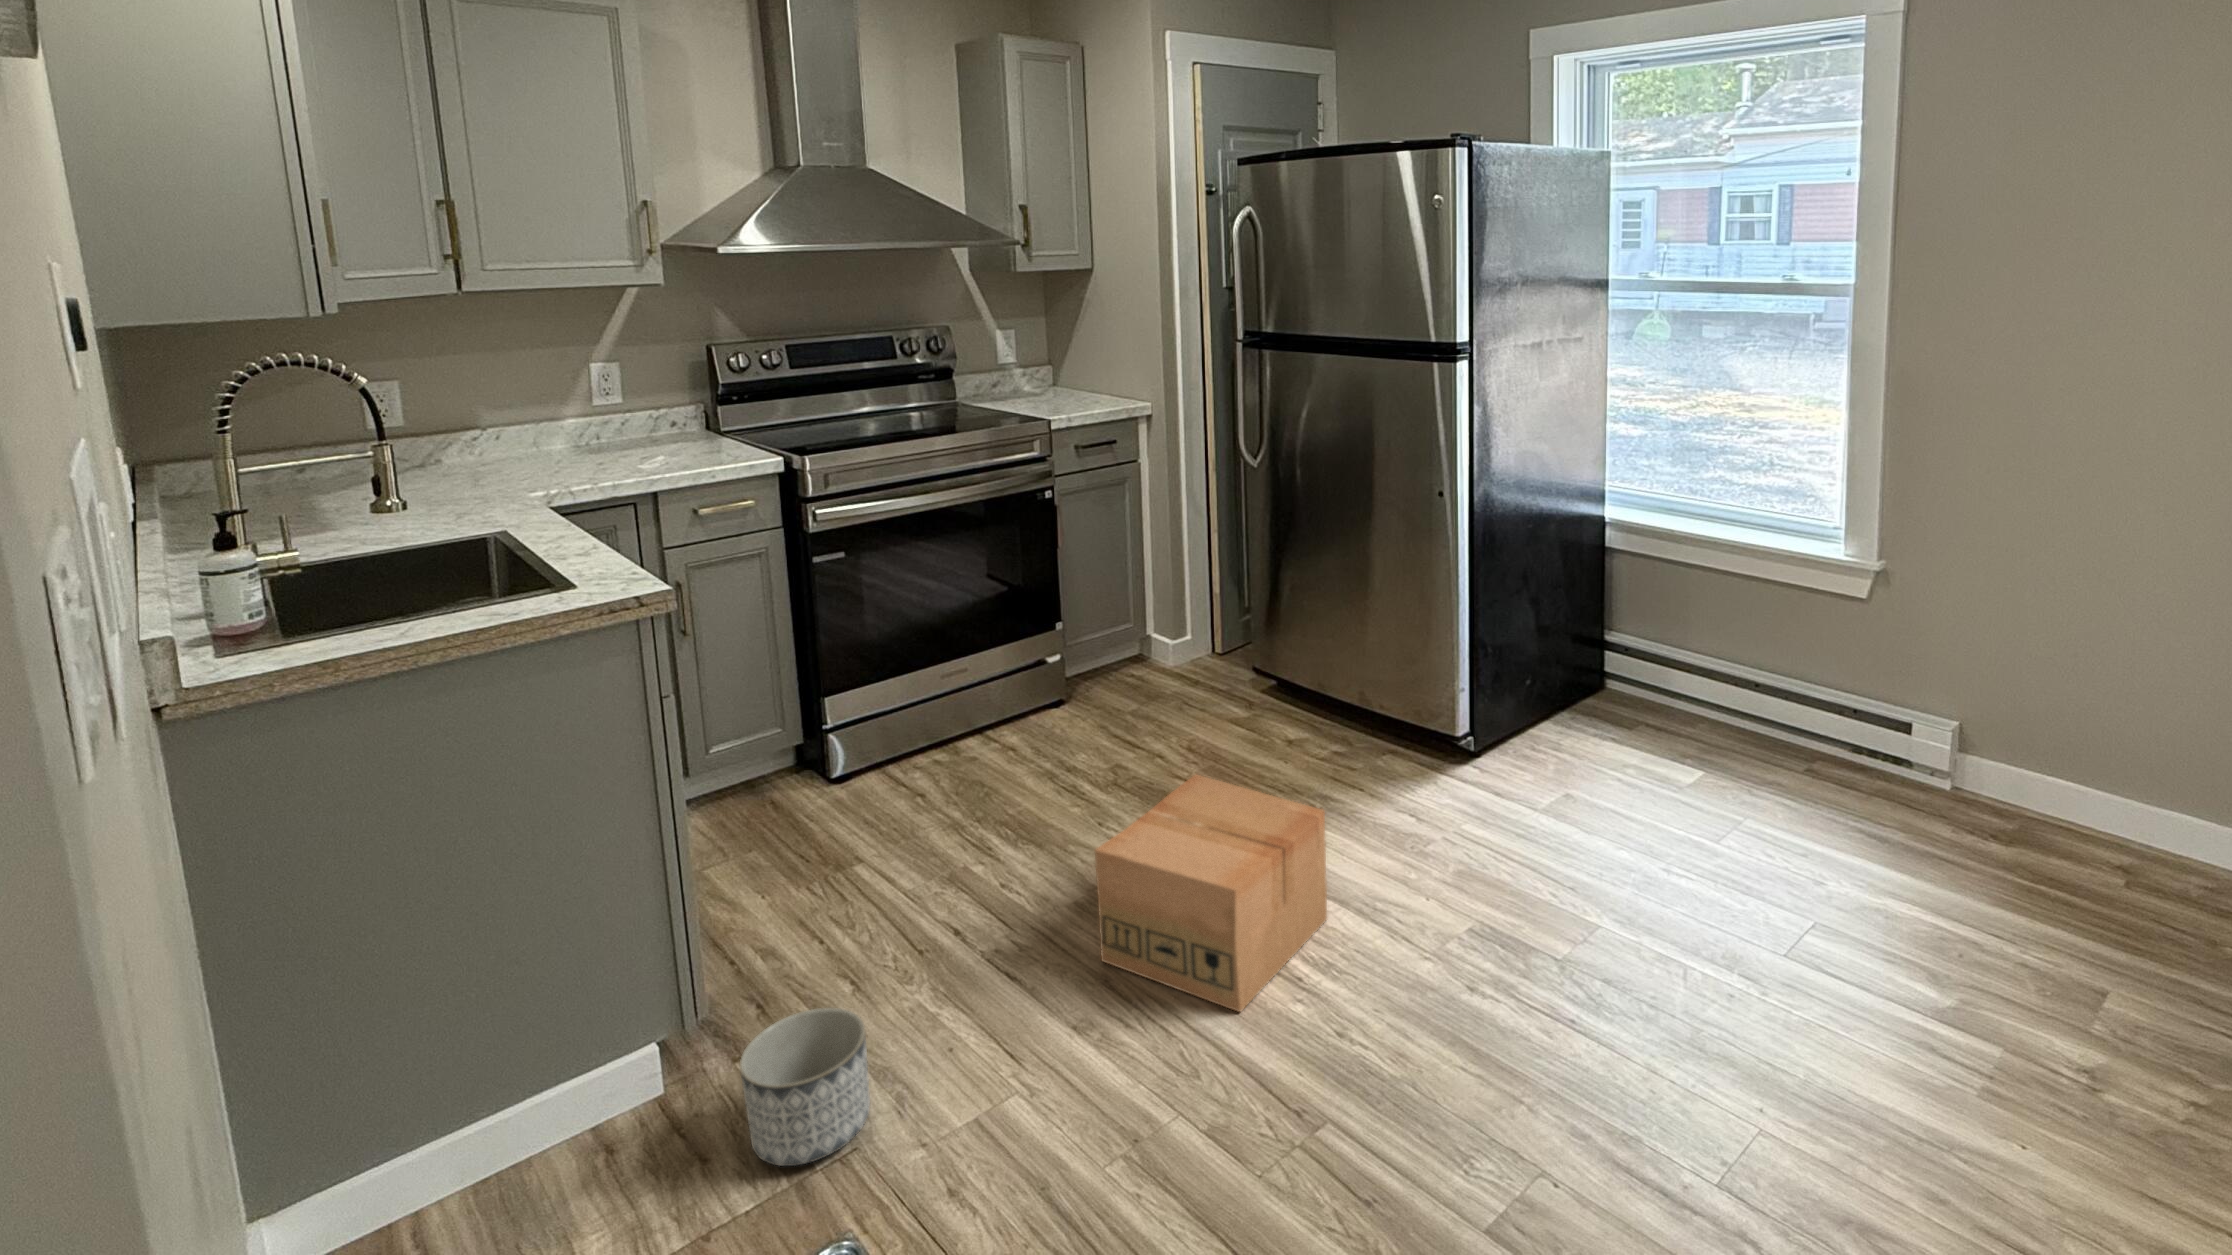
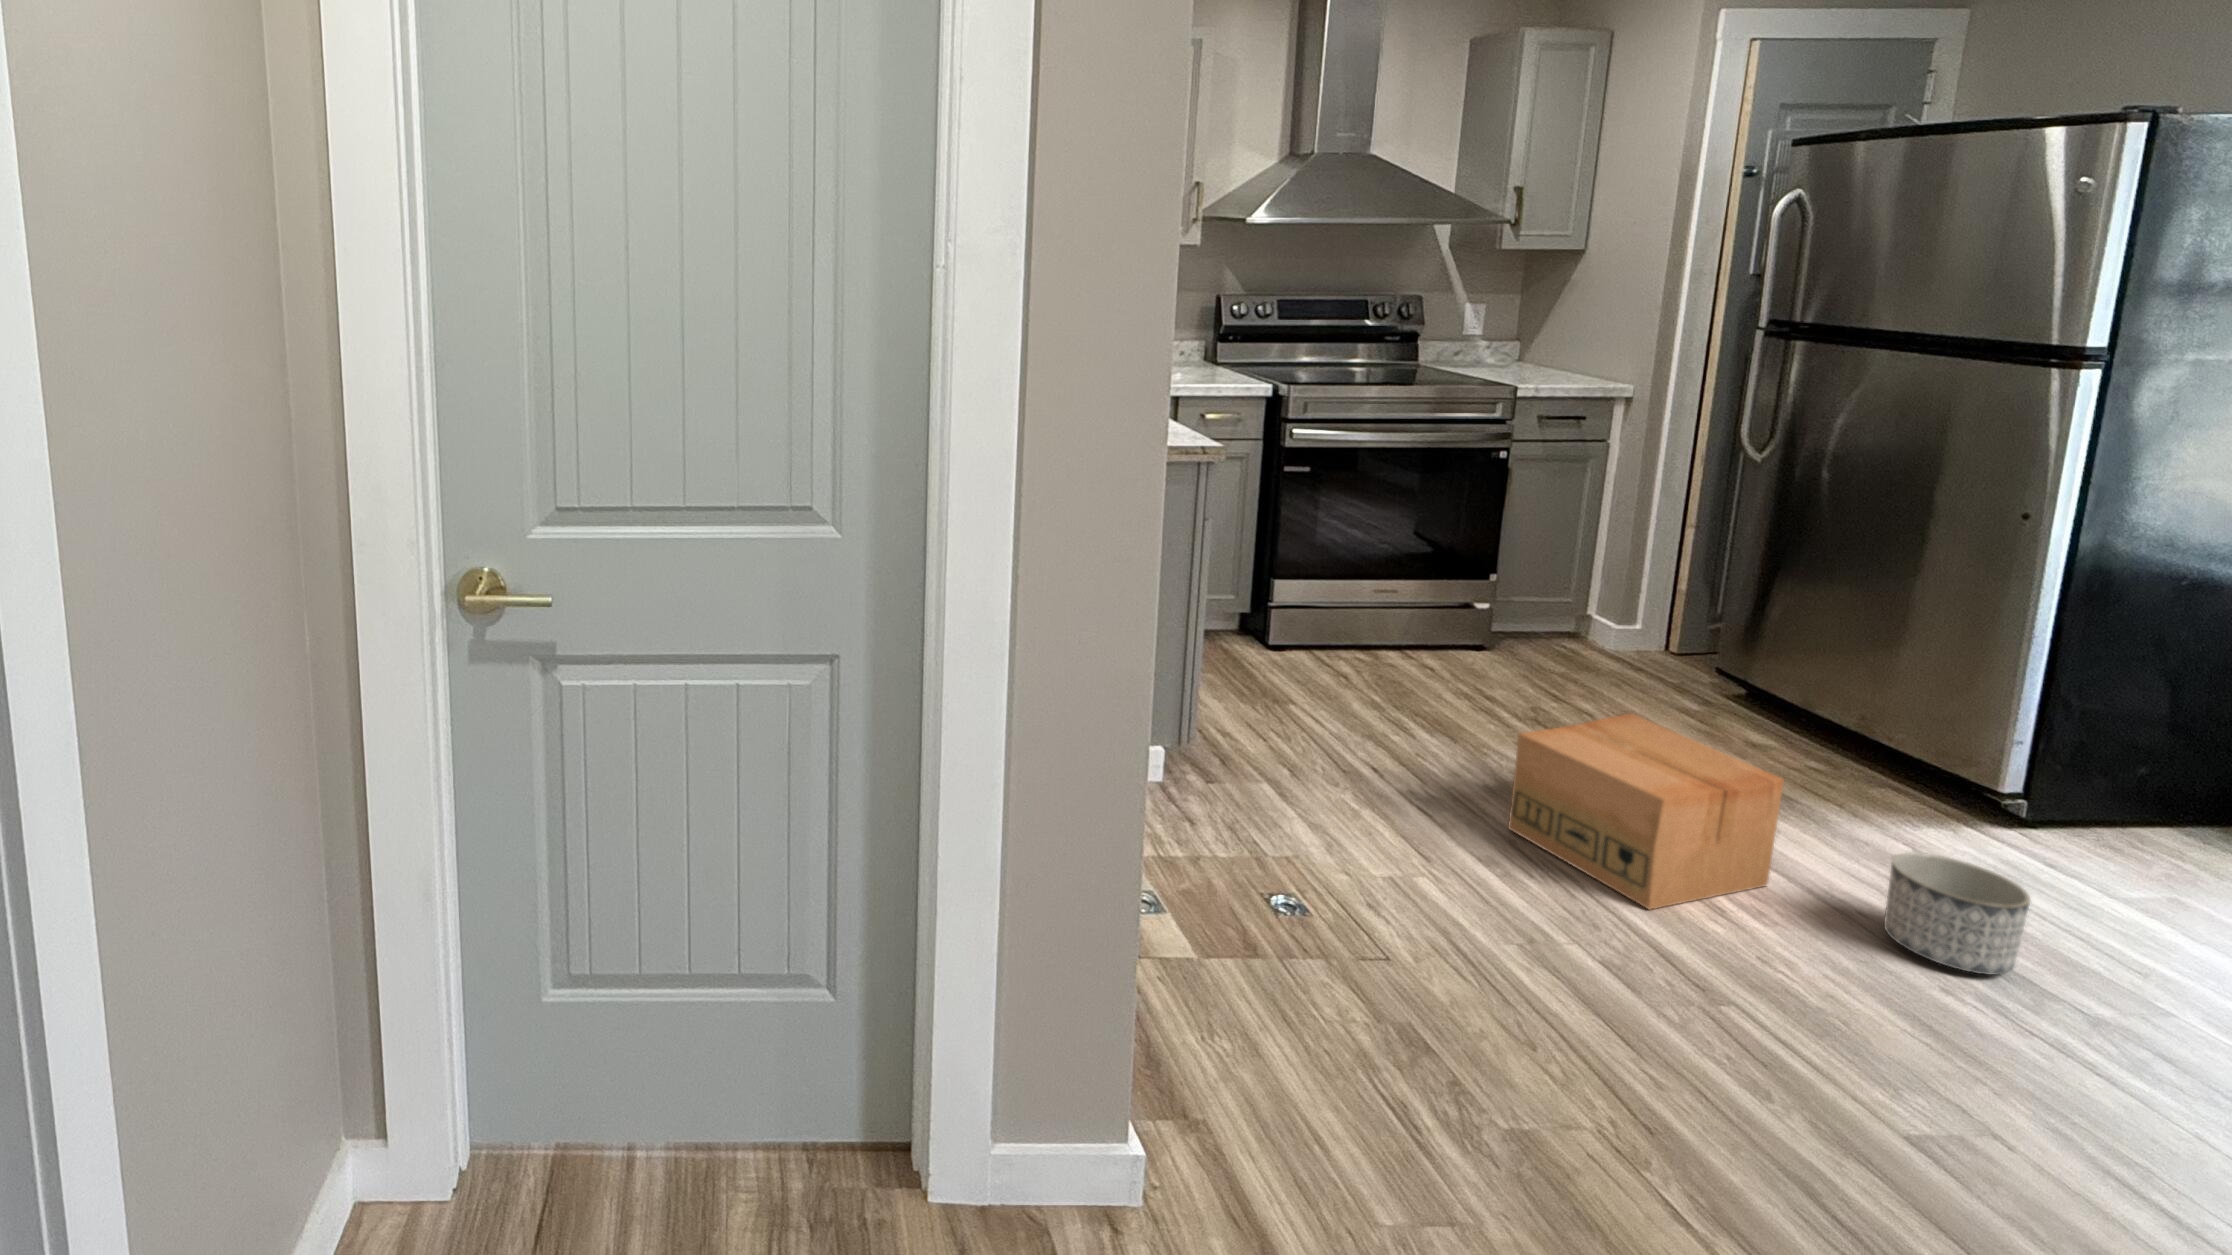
planter: present [740,1008,870,1166] -> present [1884,853,2030,975]

